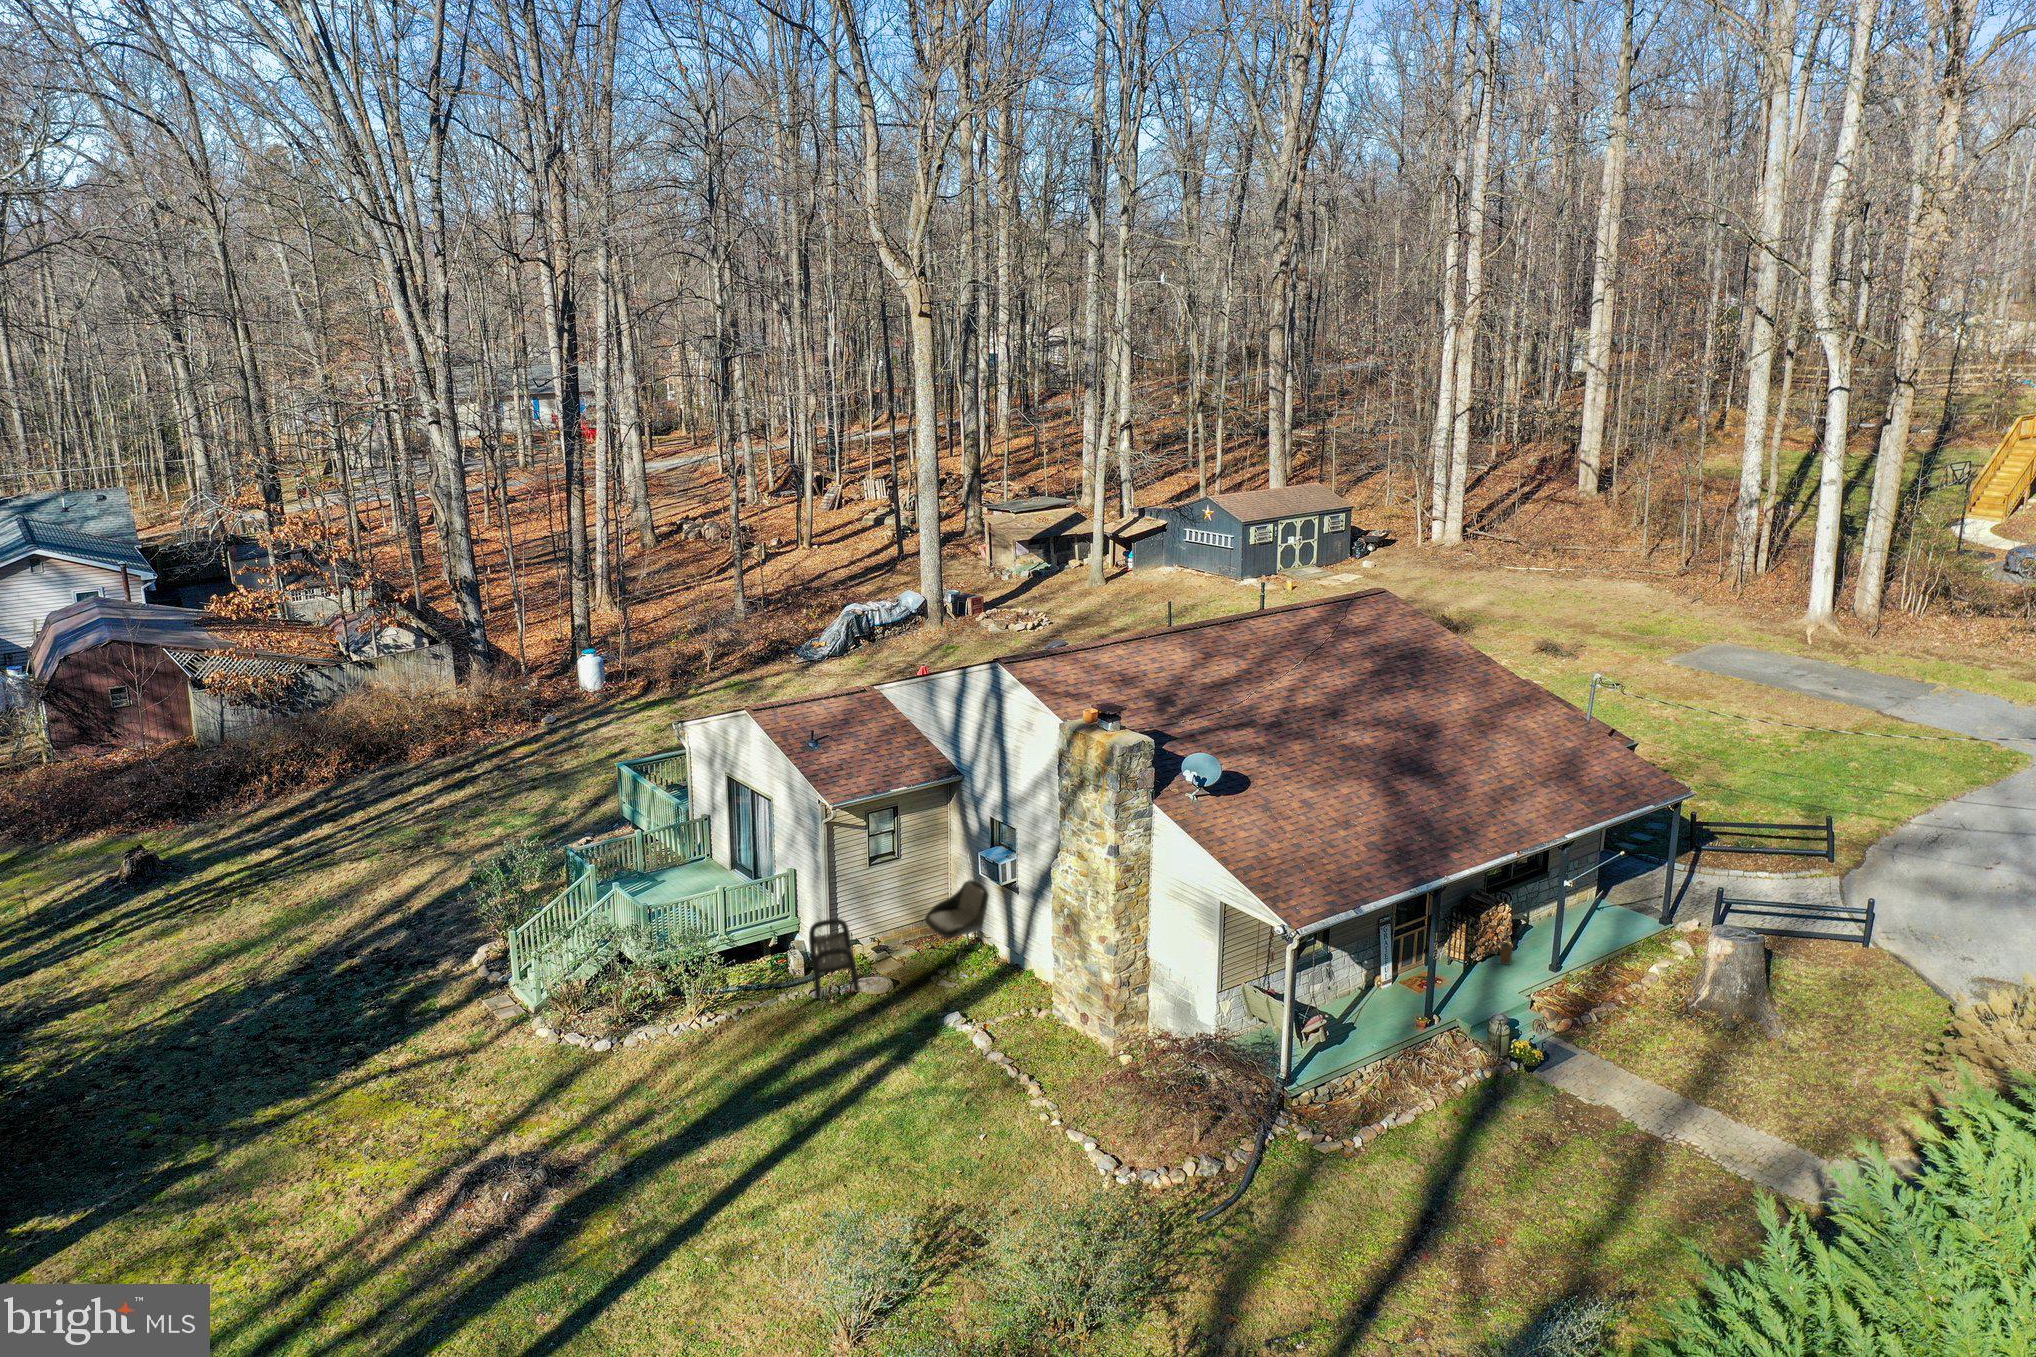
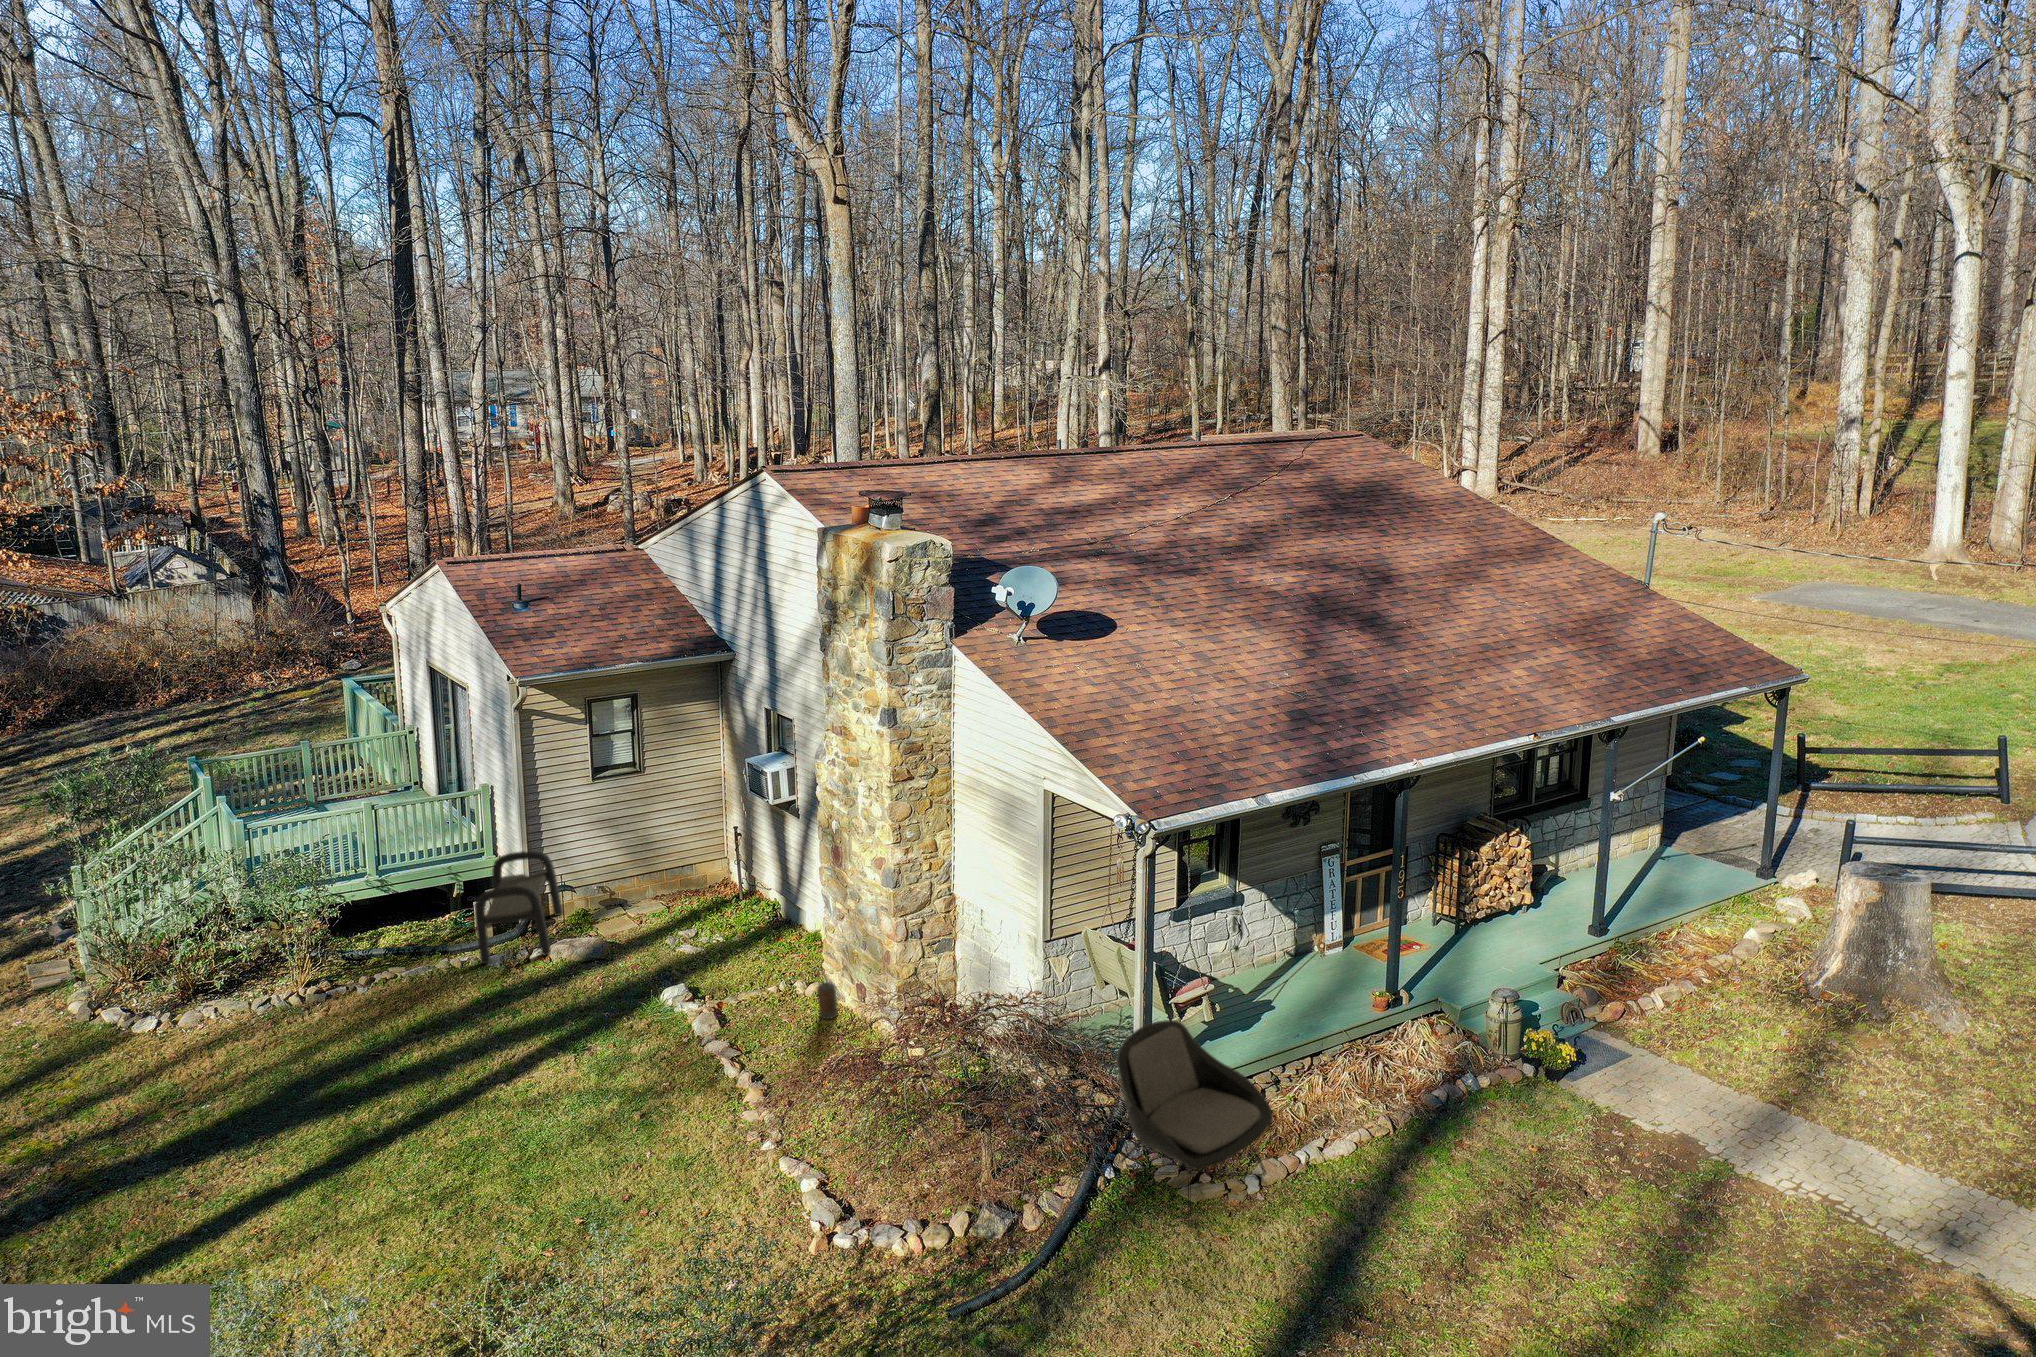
lounge chair: present [925,880,990,963] -> present [1117,1020,1273,1226]
watering can: present [1499,942,1514,965] -> present [817,969,838,1019]

